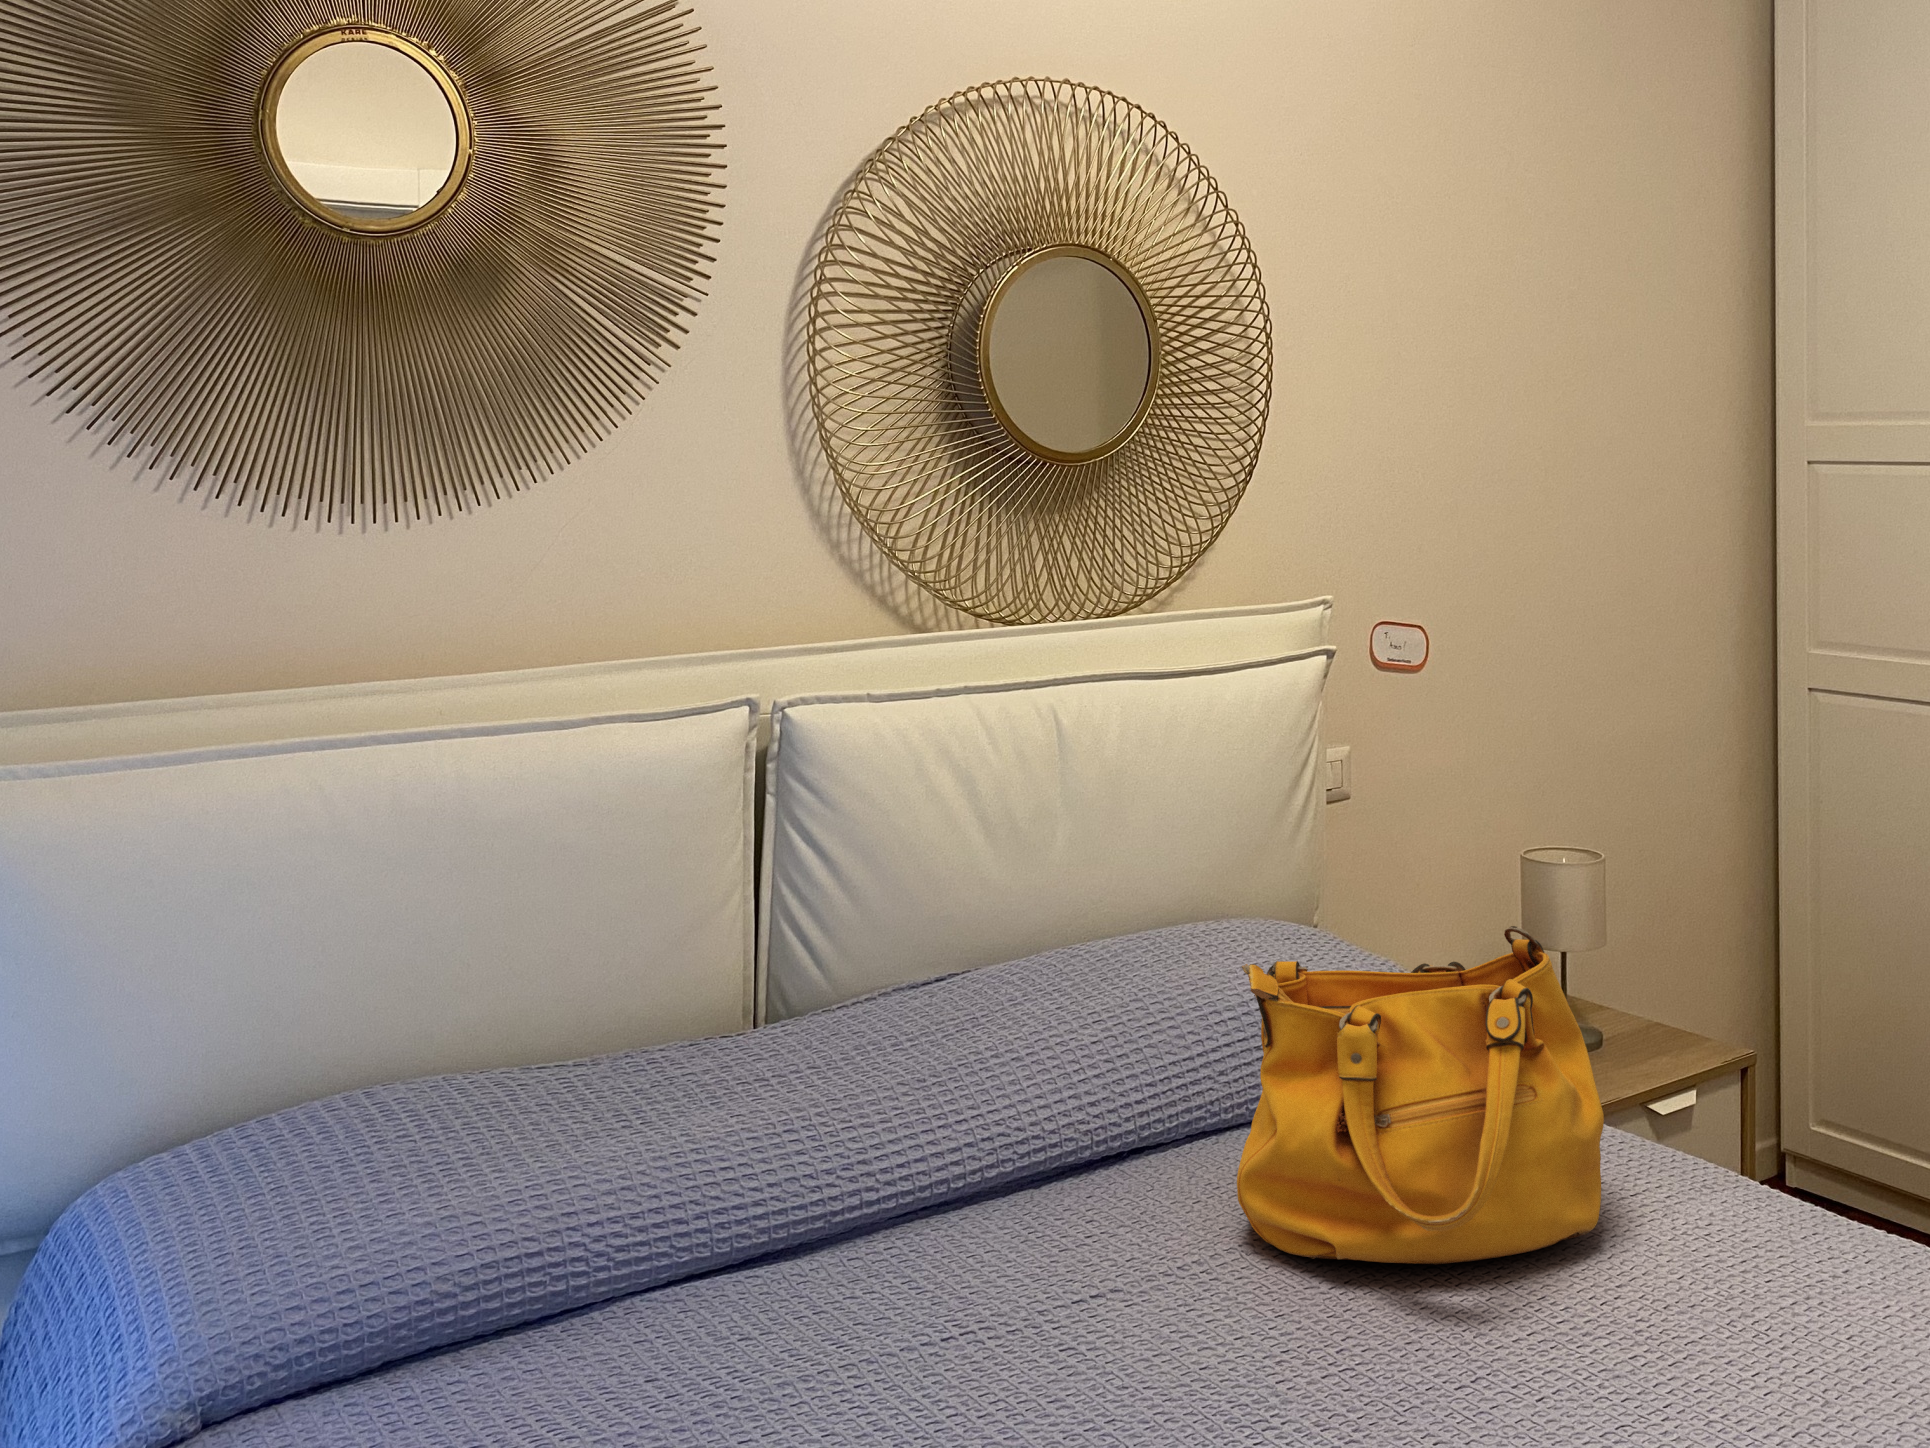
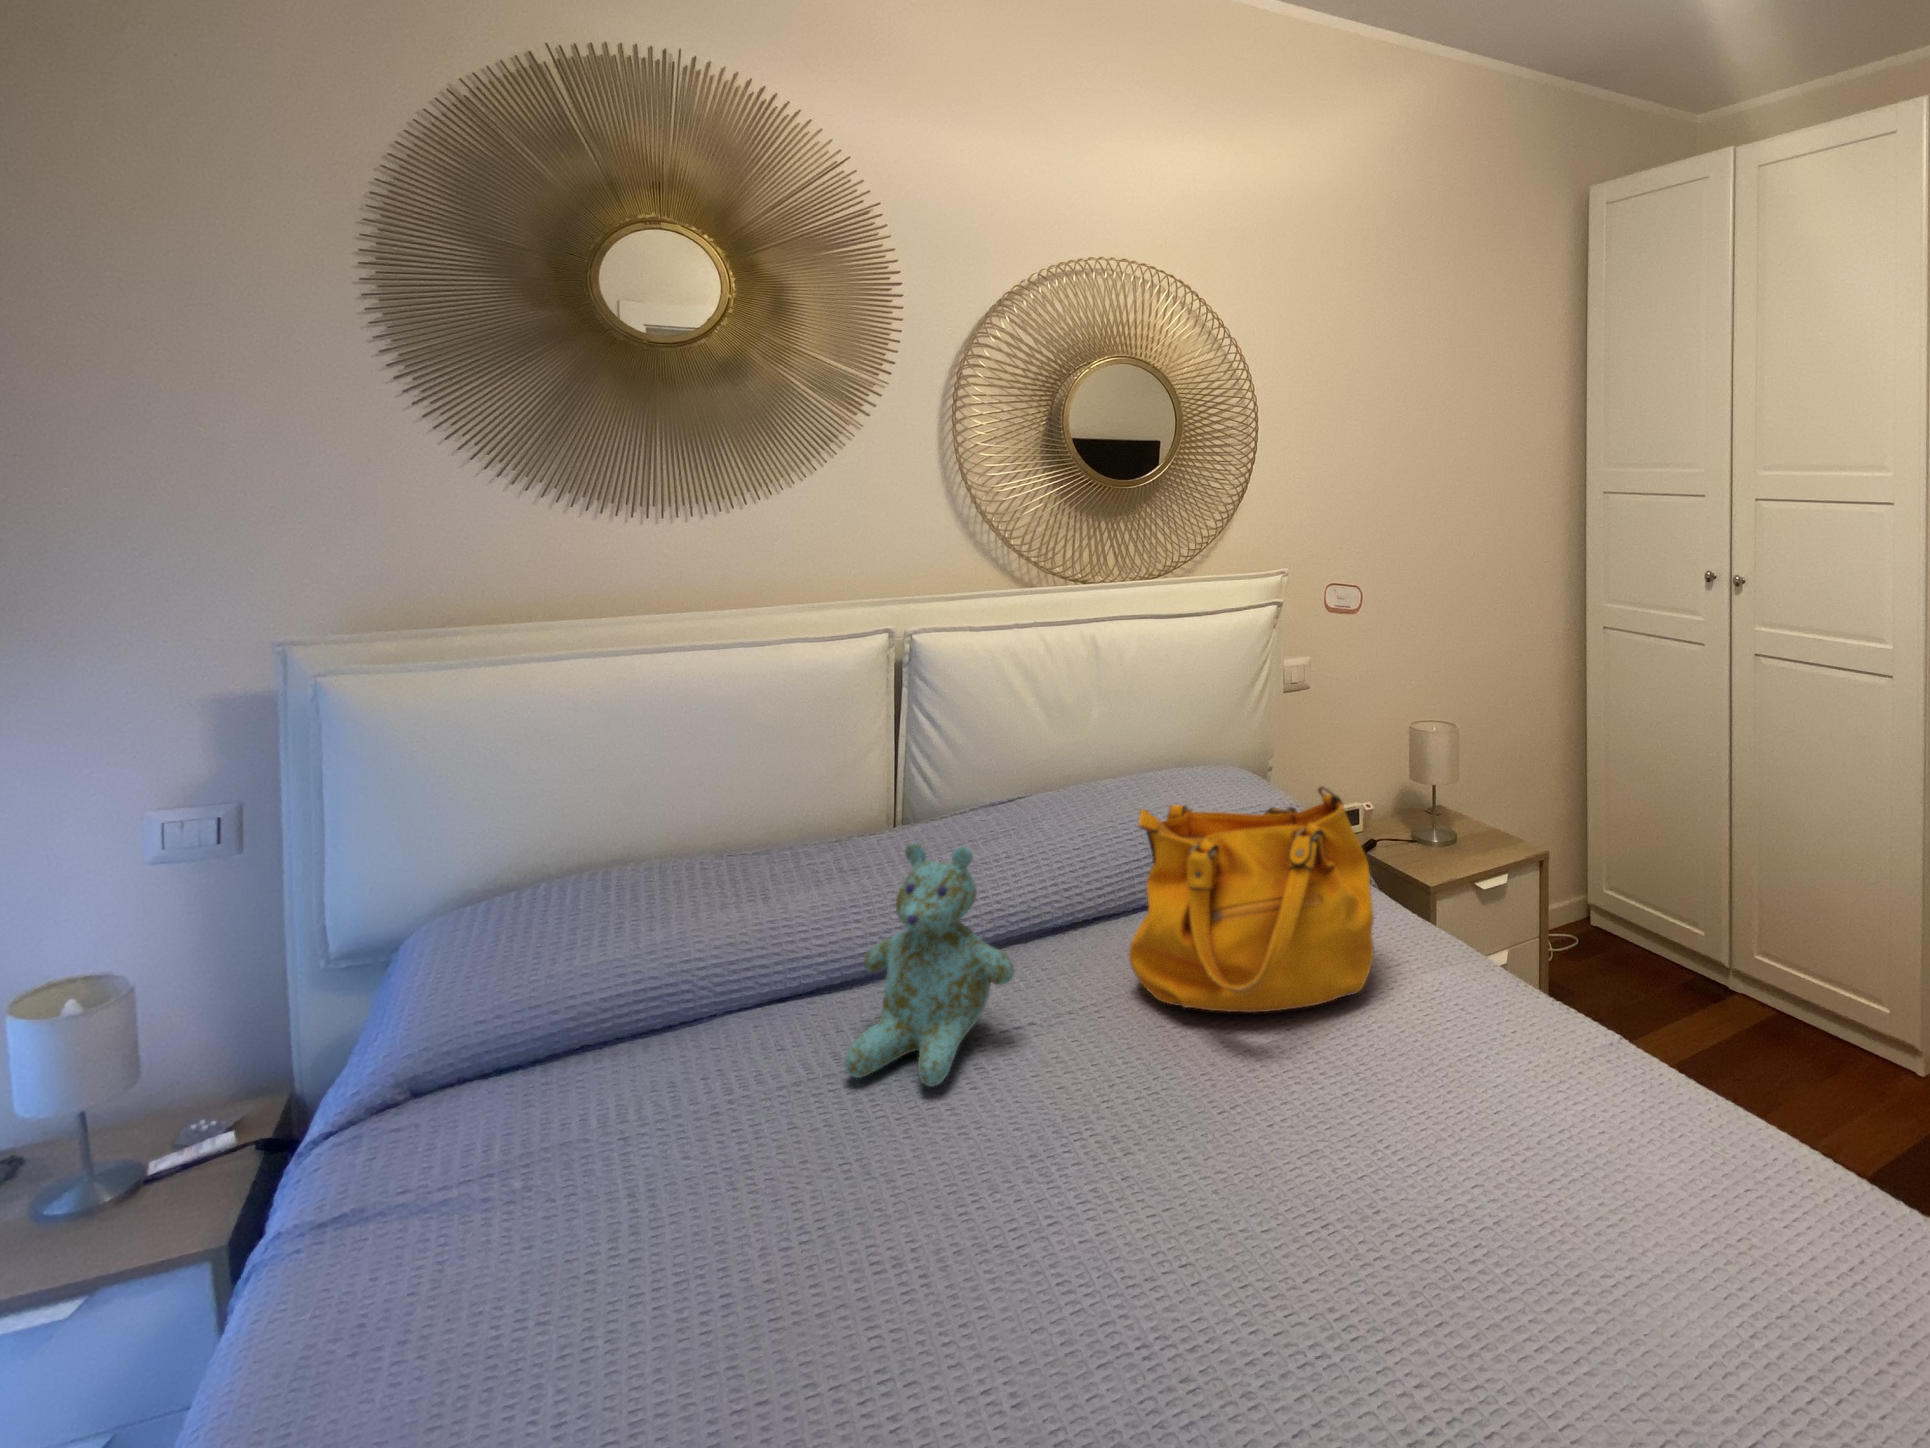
stuffed bear: none [856,1018,1097,1372] -> present [844,843,1014,1087]

